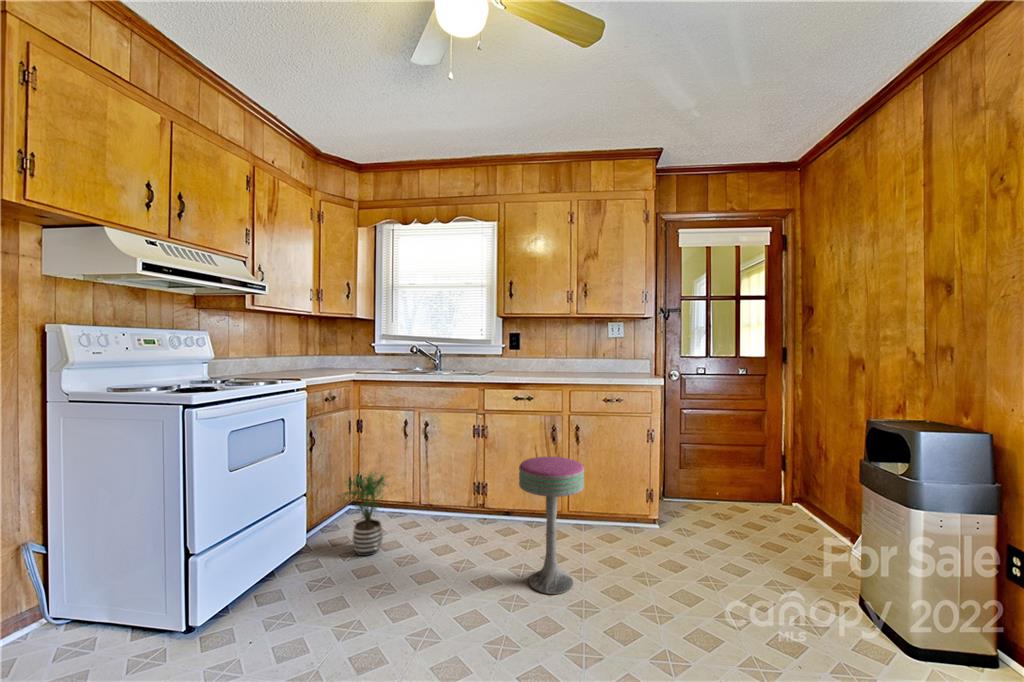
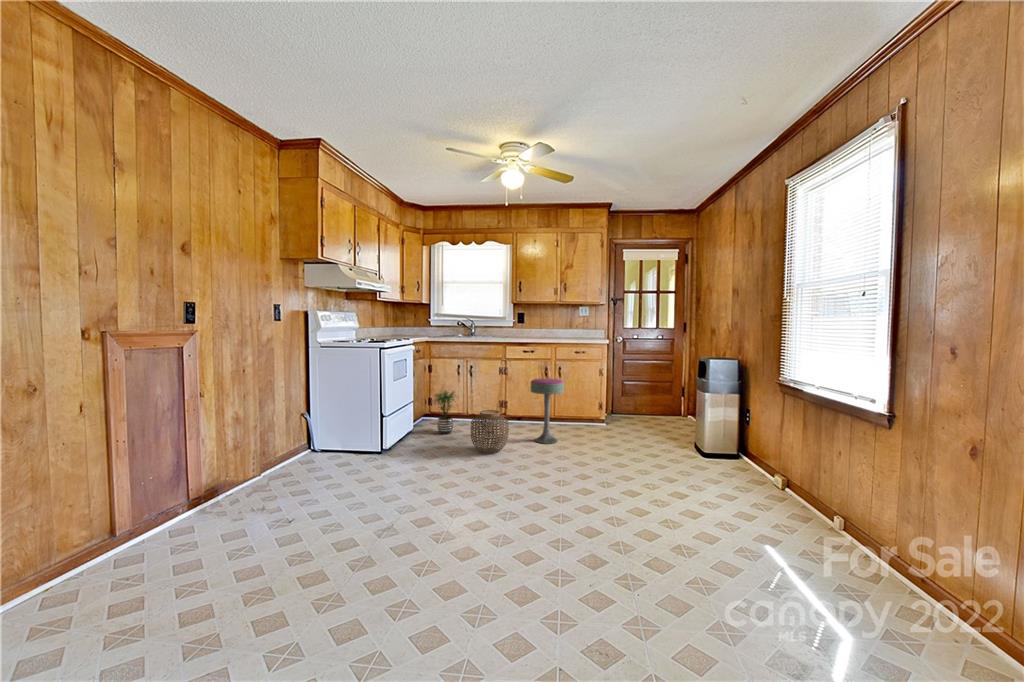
woven basket: none [388,532,468,636] -> present [471,410,509,454]

